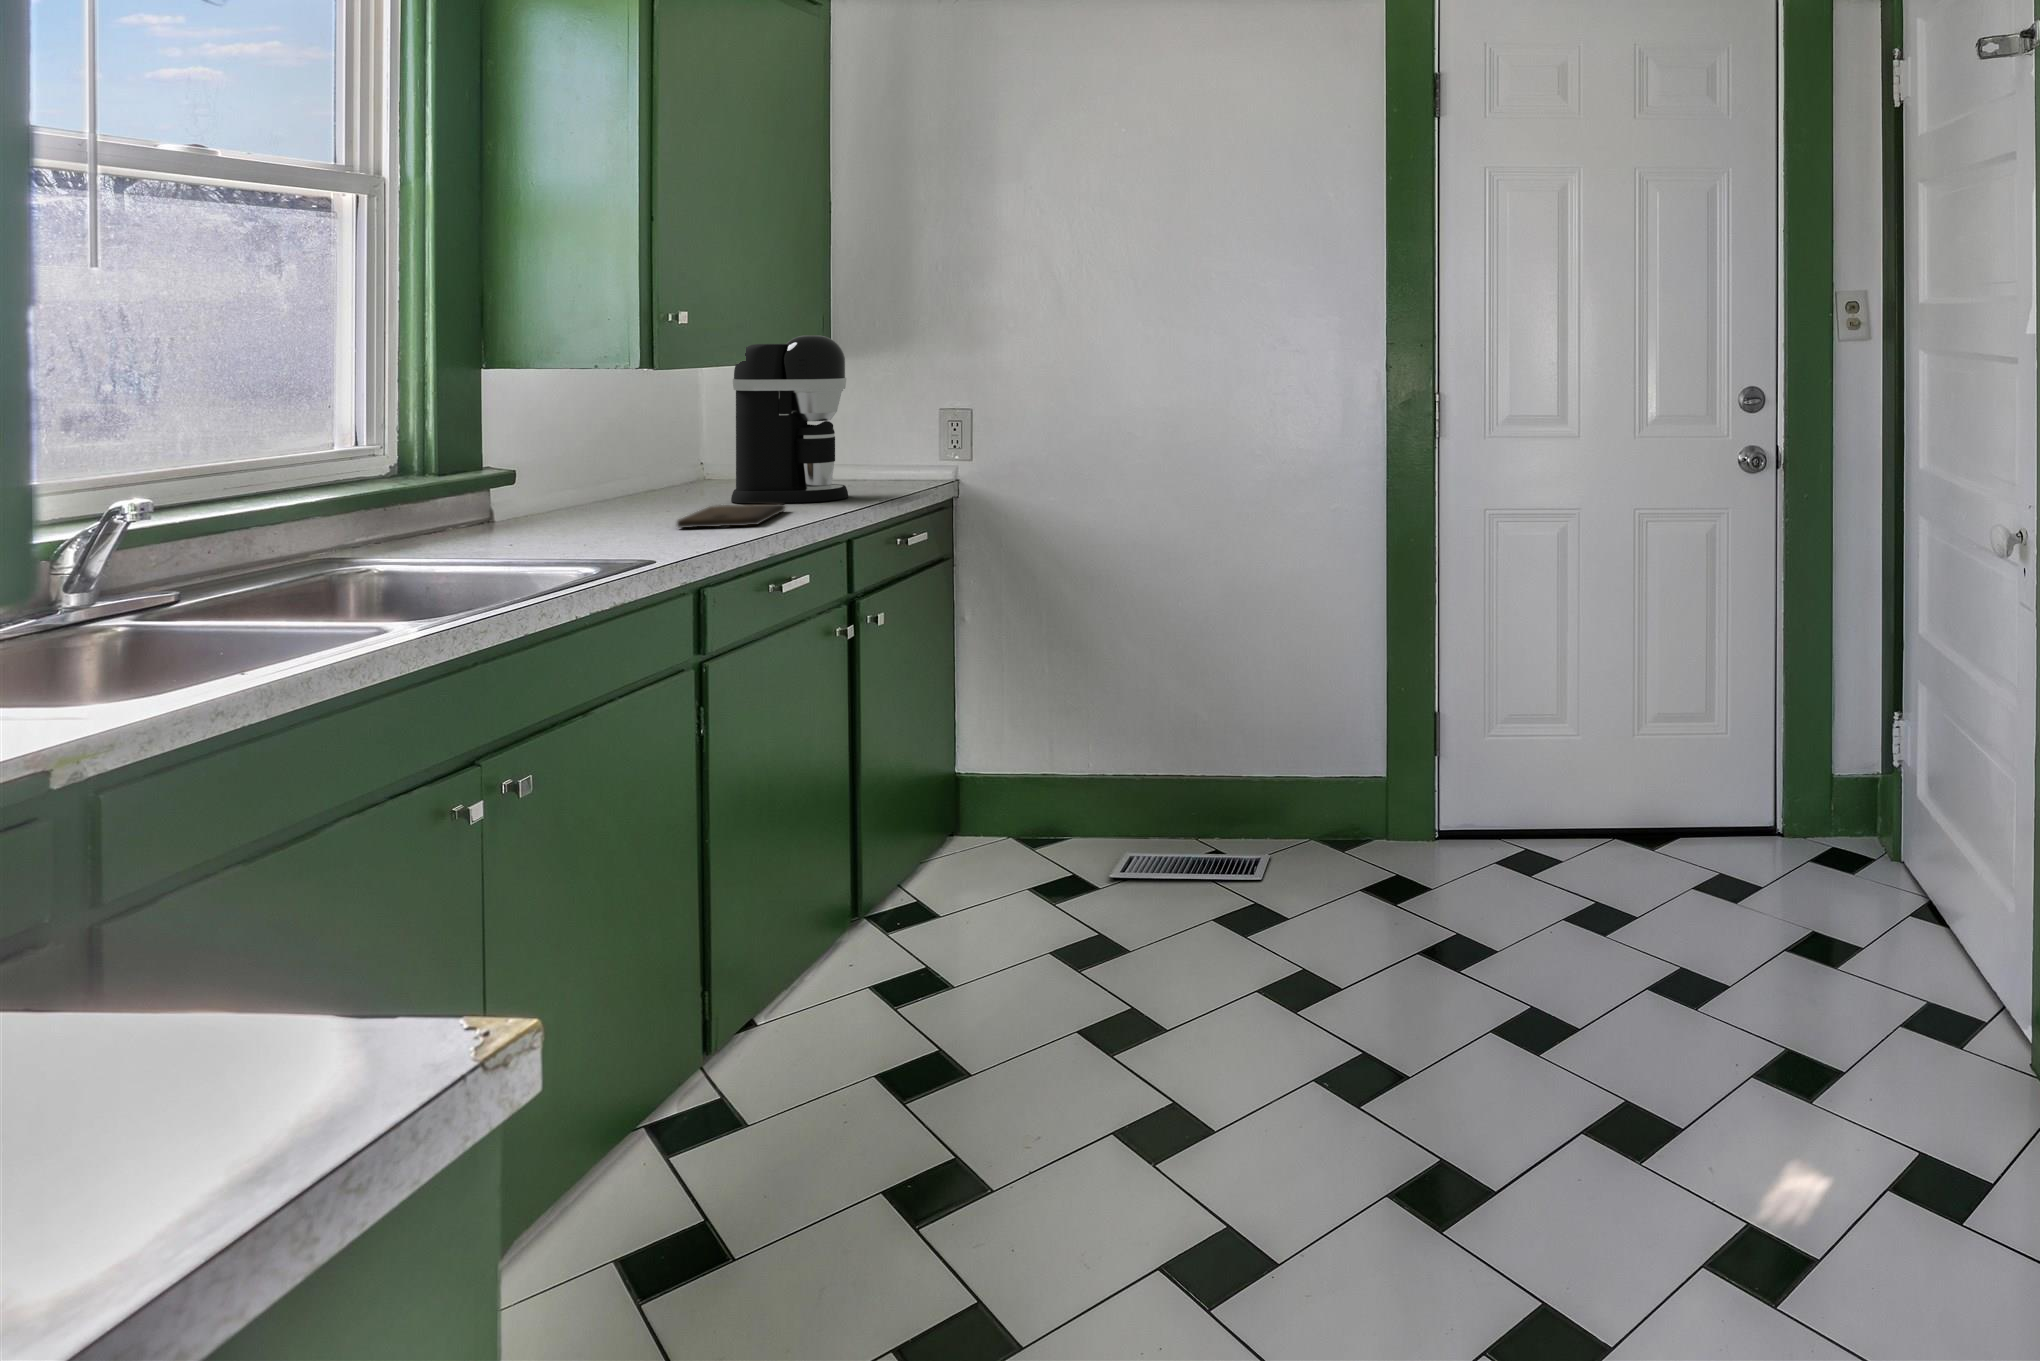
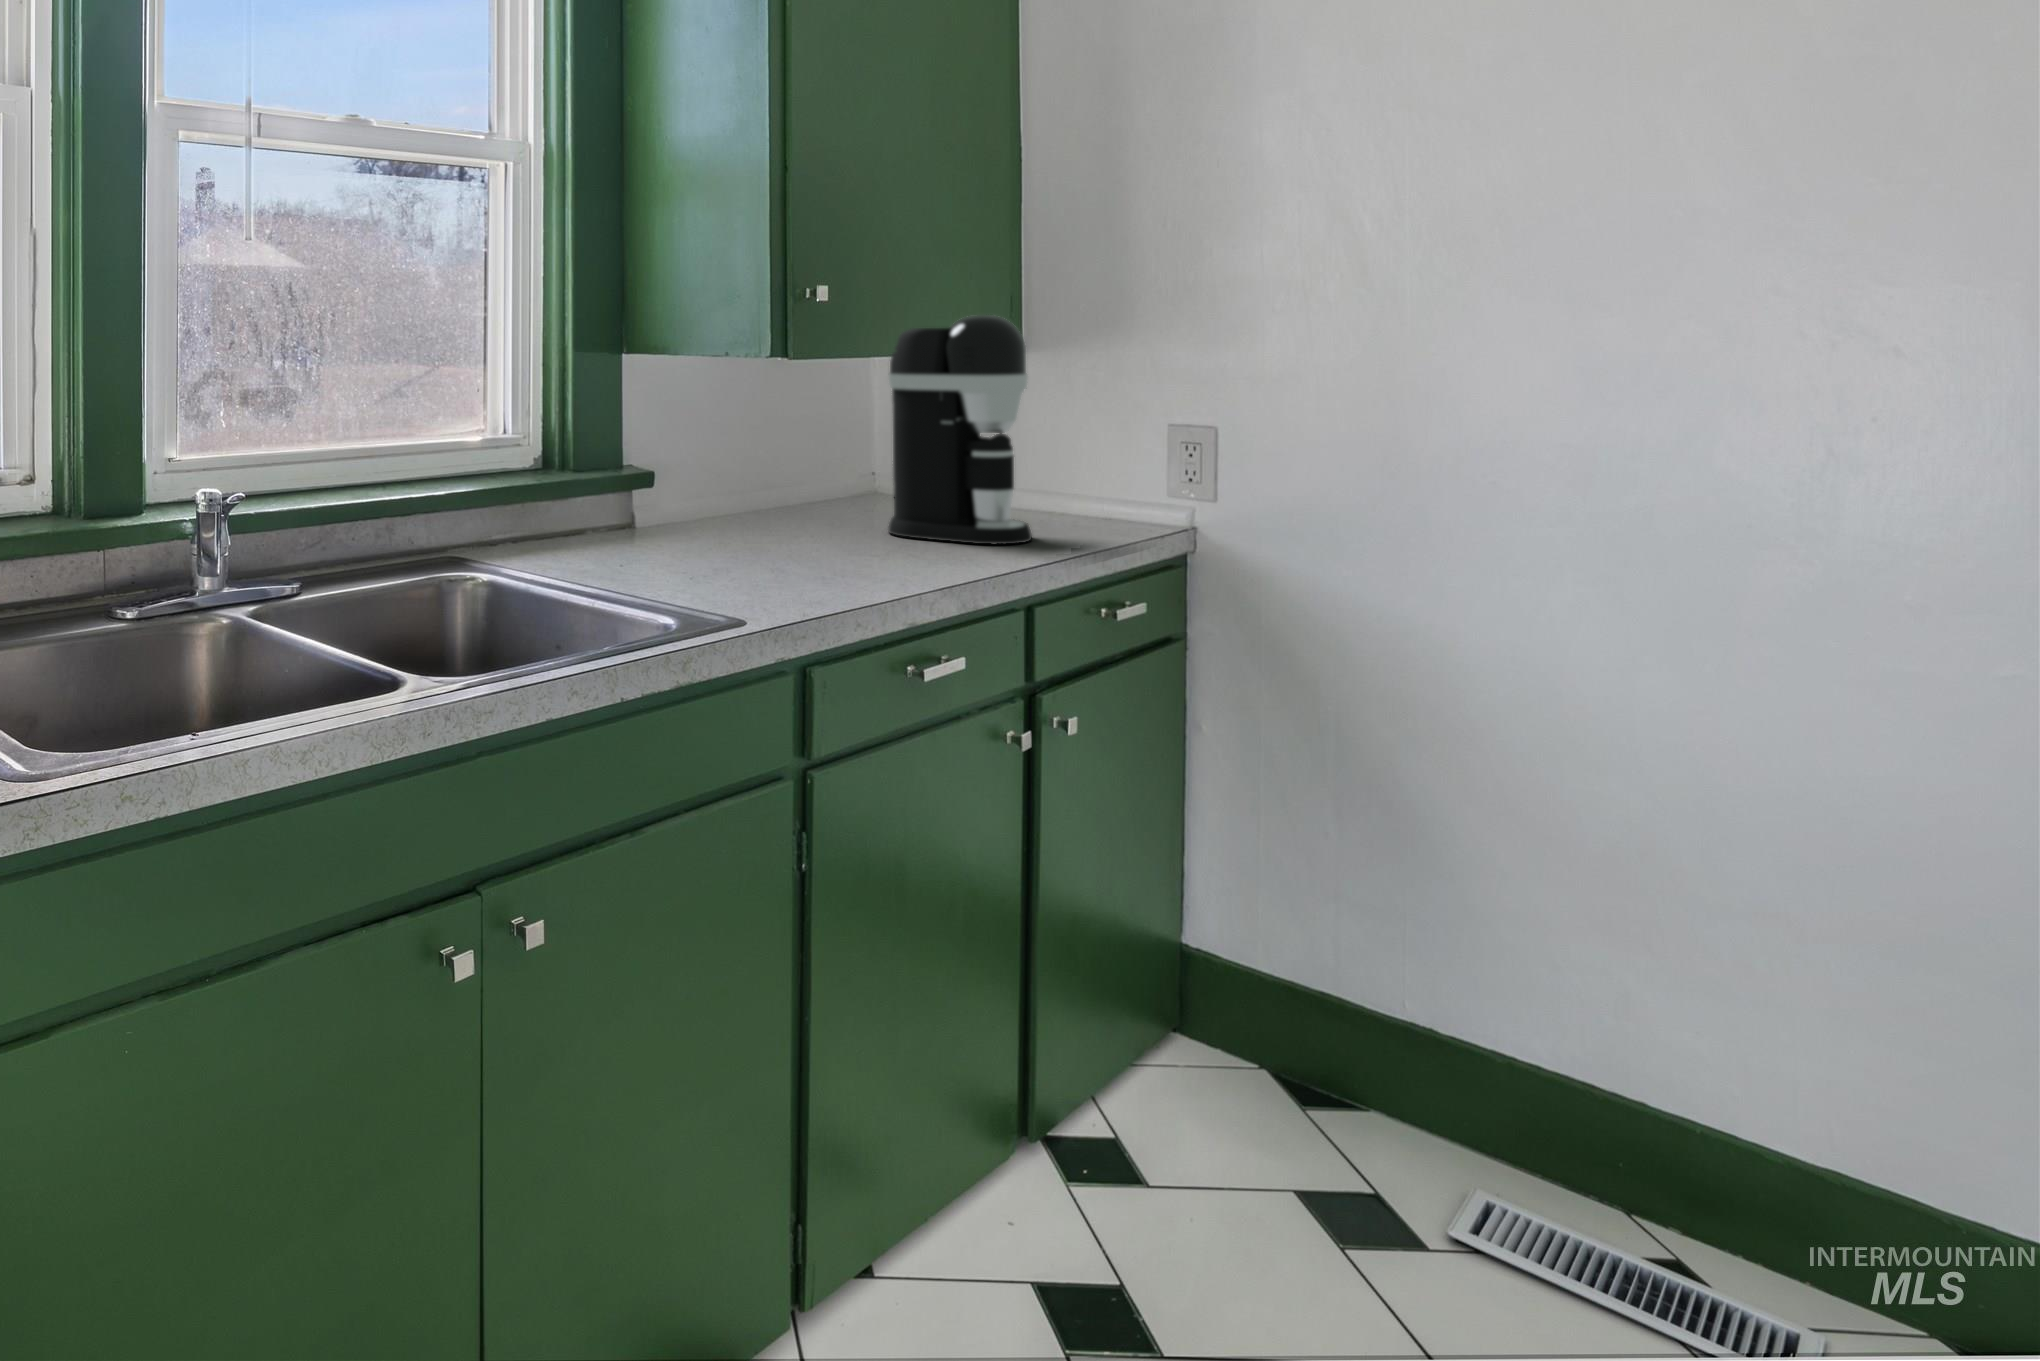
cutting board: present [677,504,785,528] -> none [803,539,943,577]

